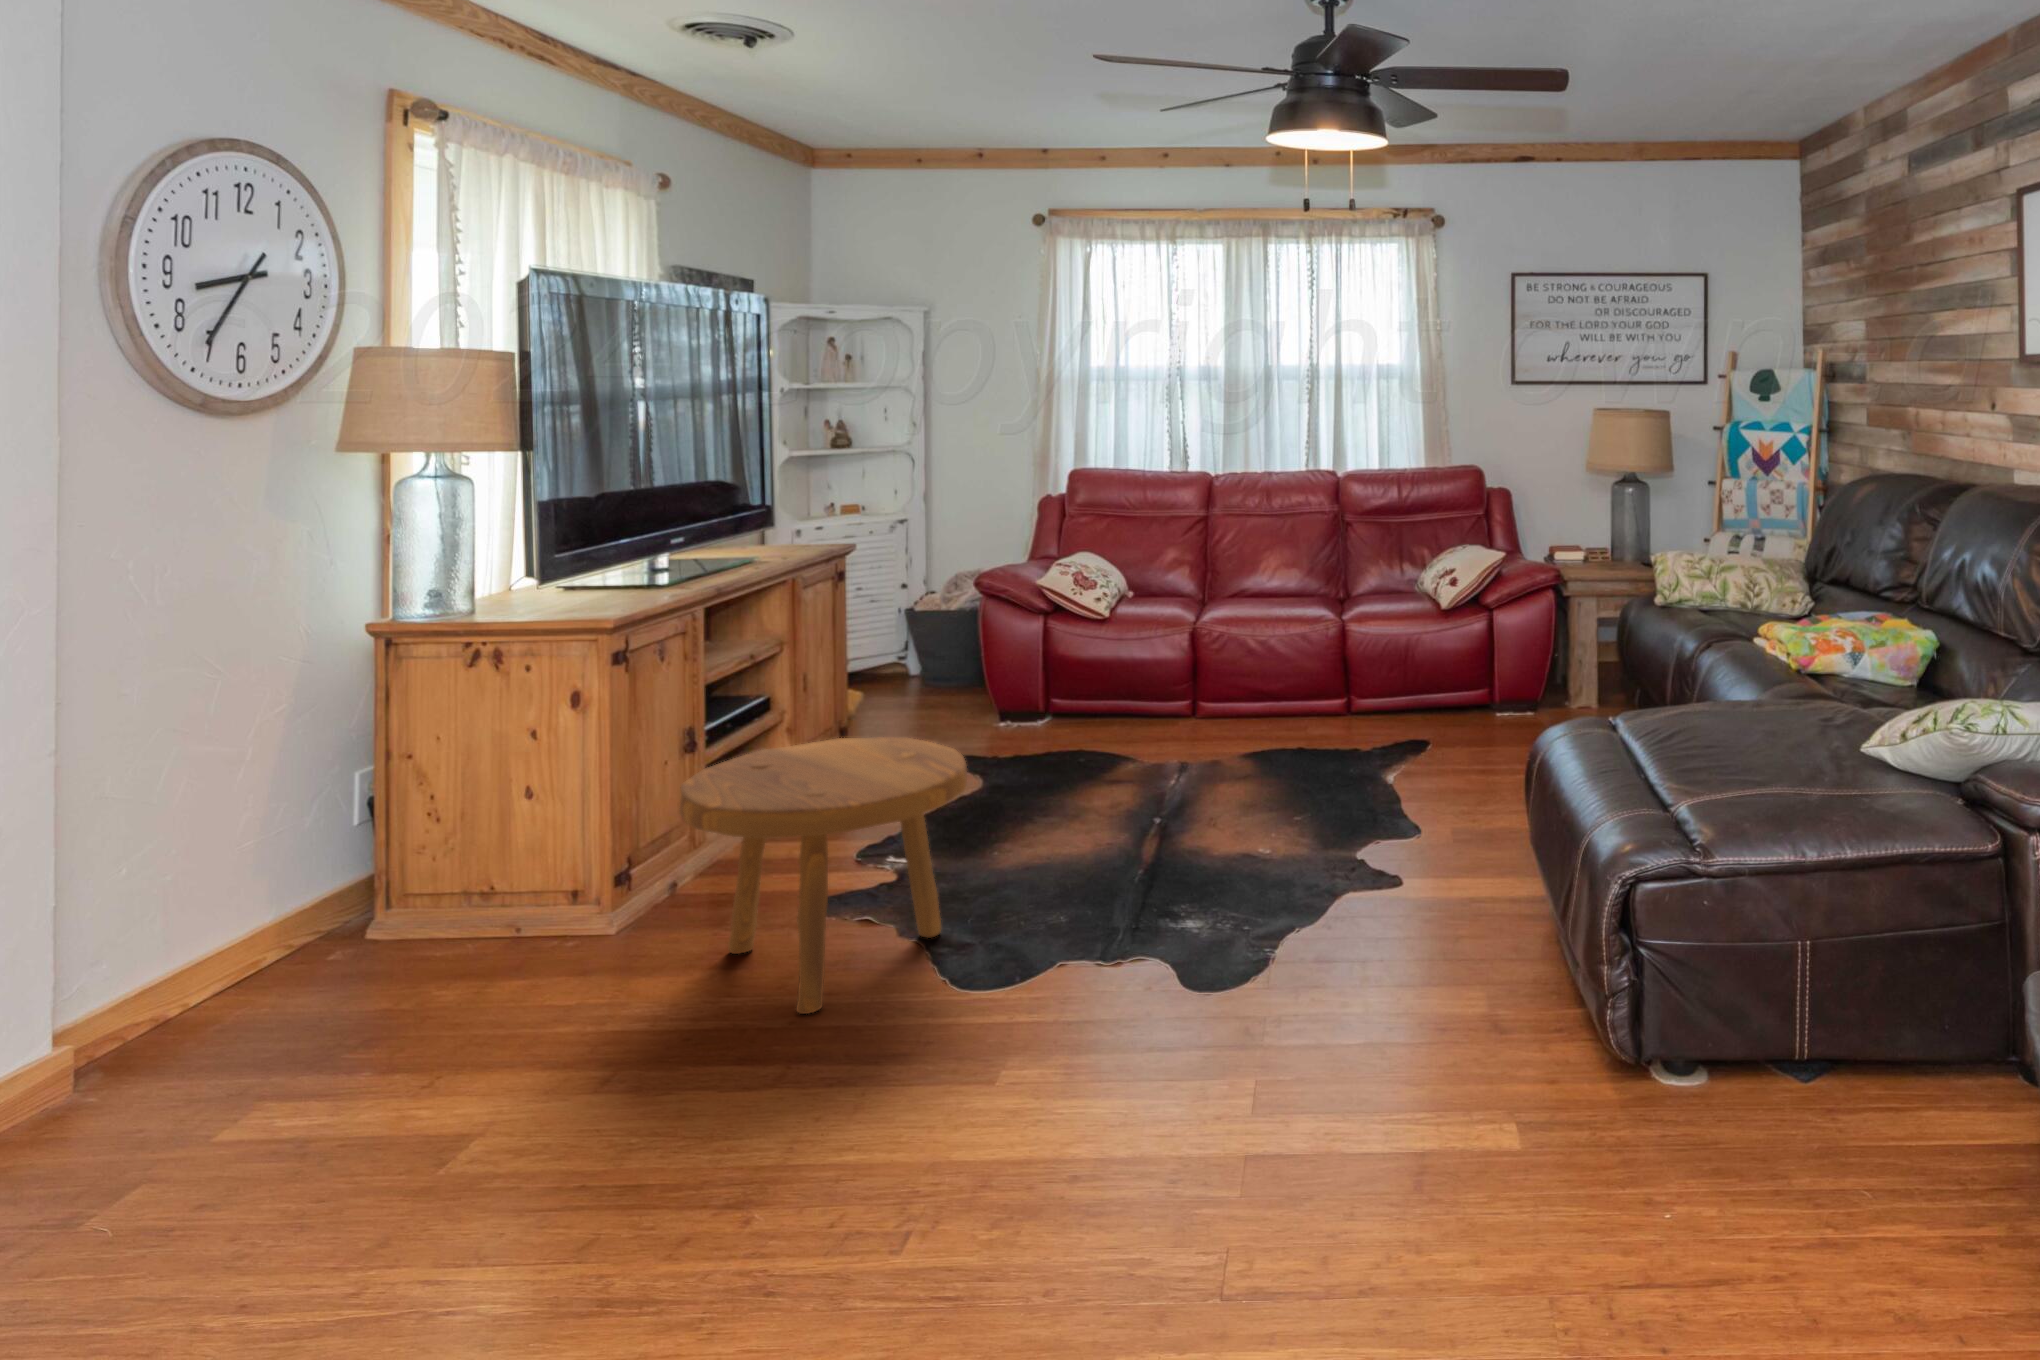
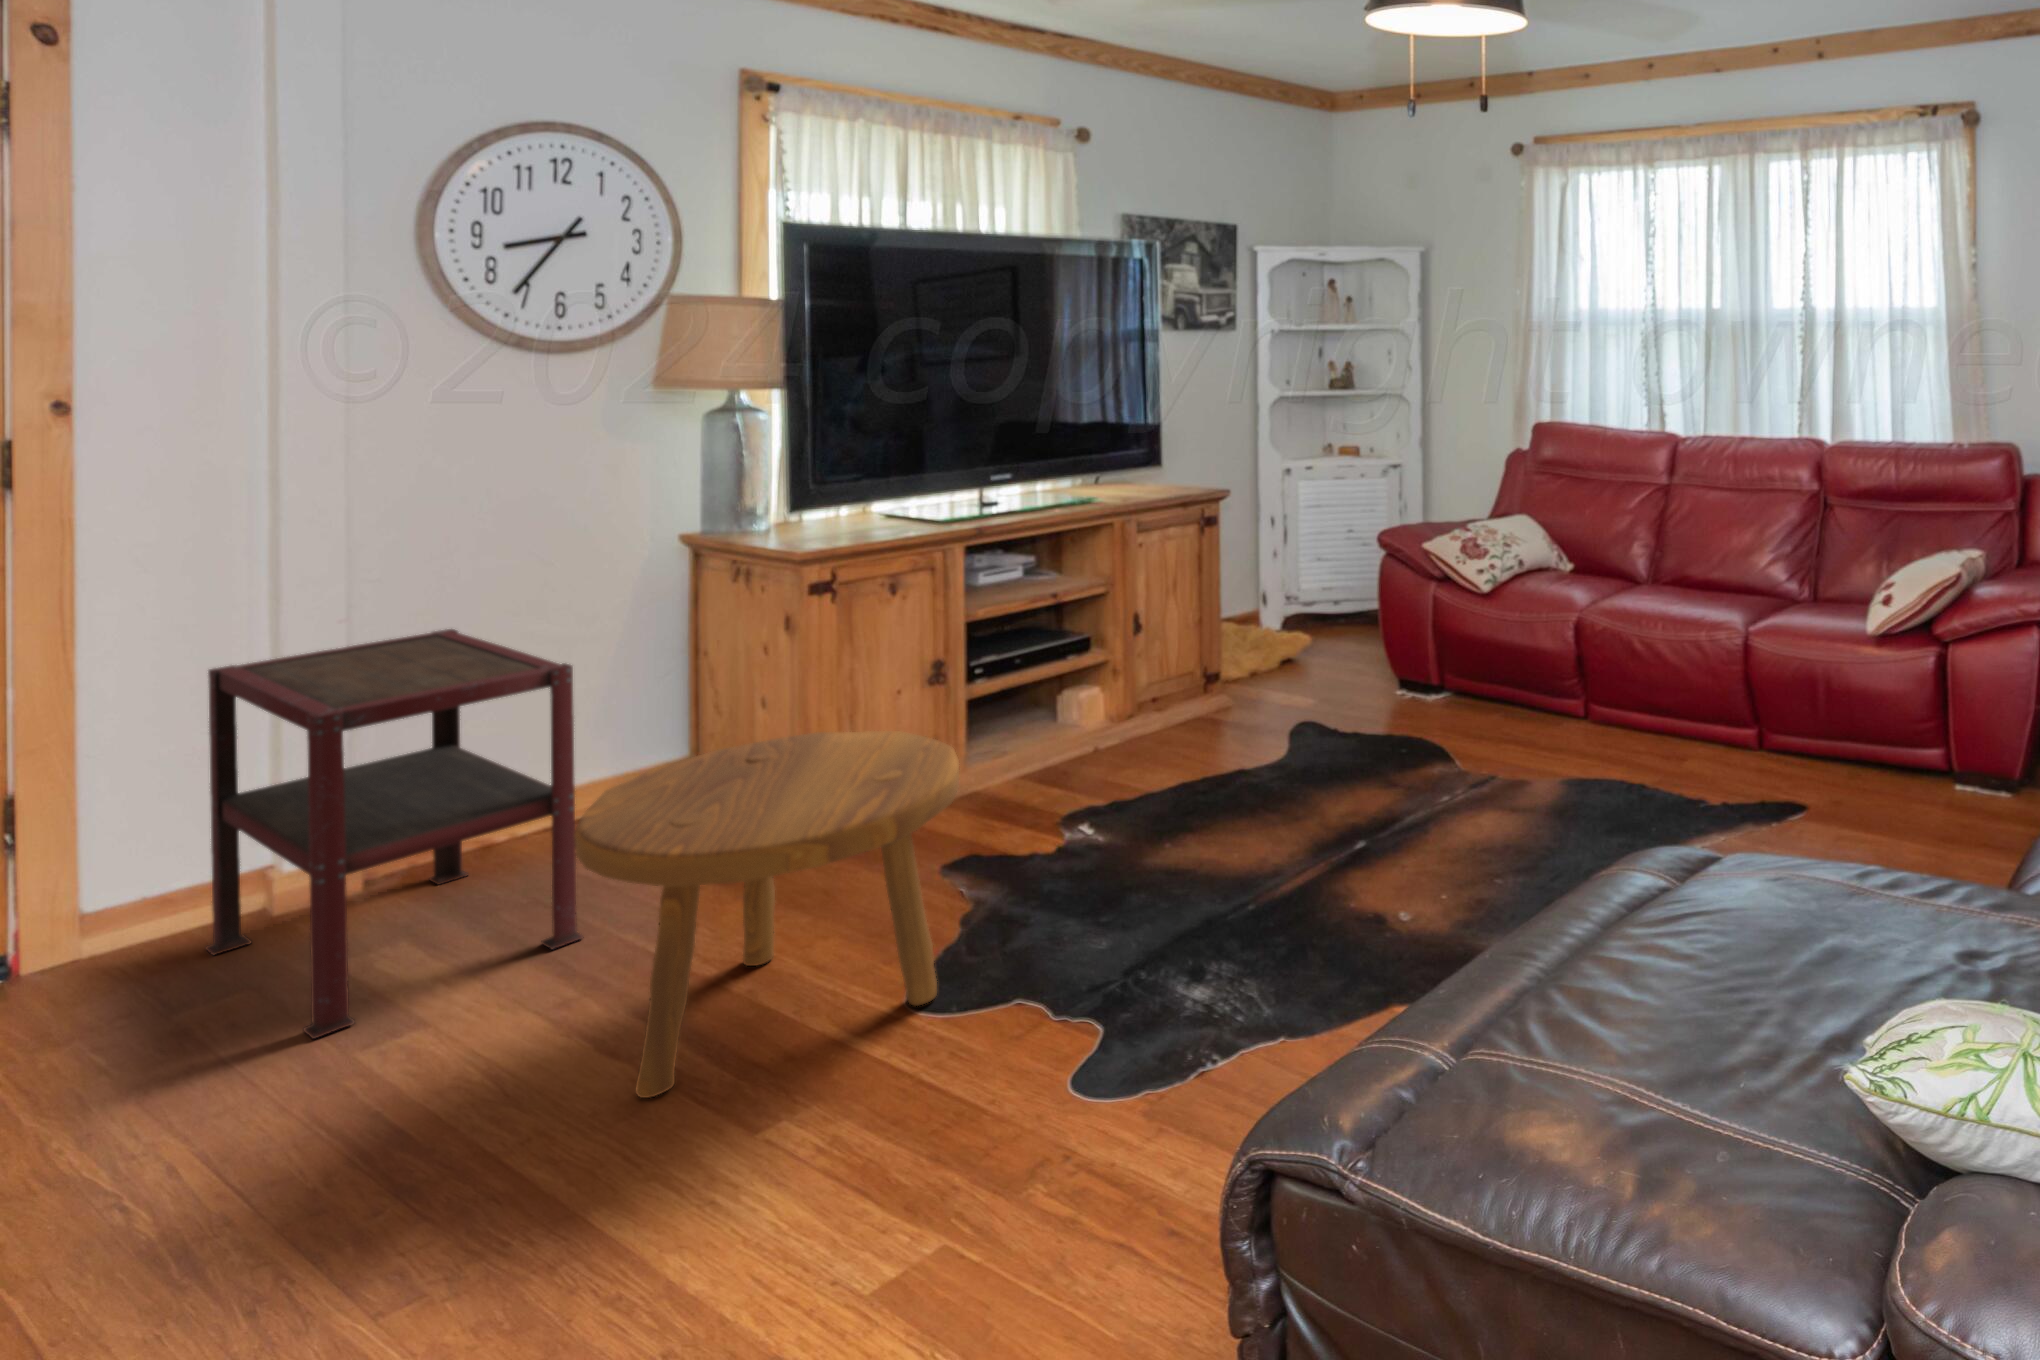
side table: none [82,717,531,1074] -> present [206,629,583,1039]

